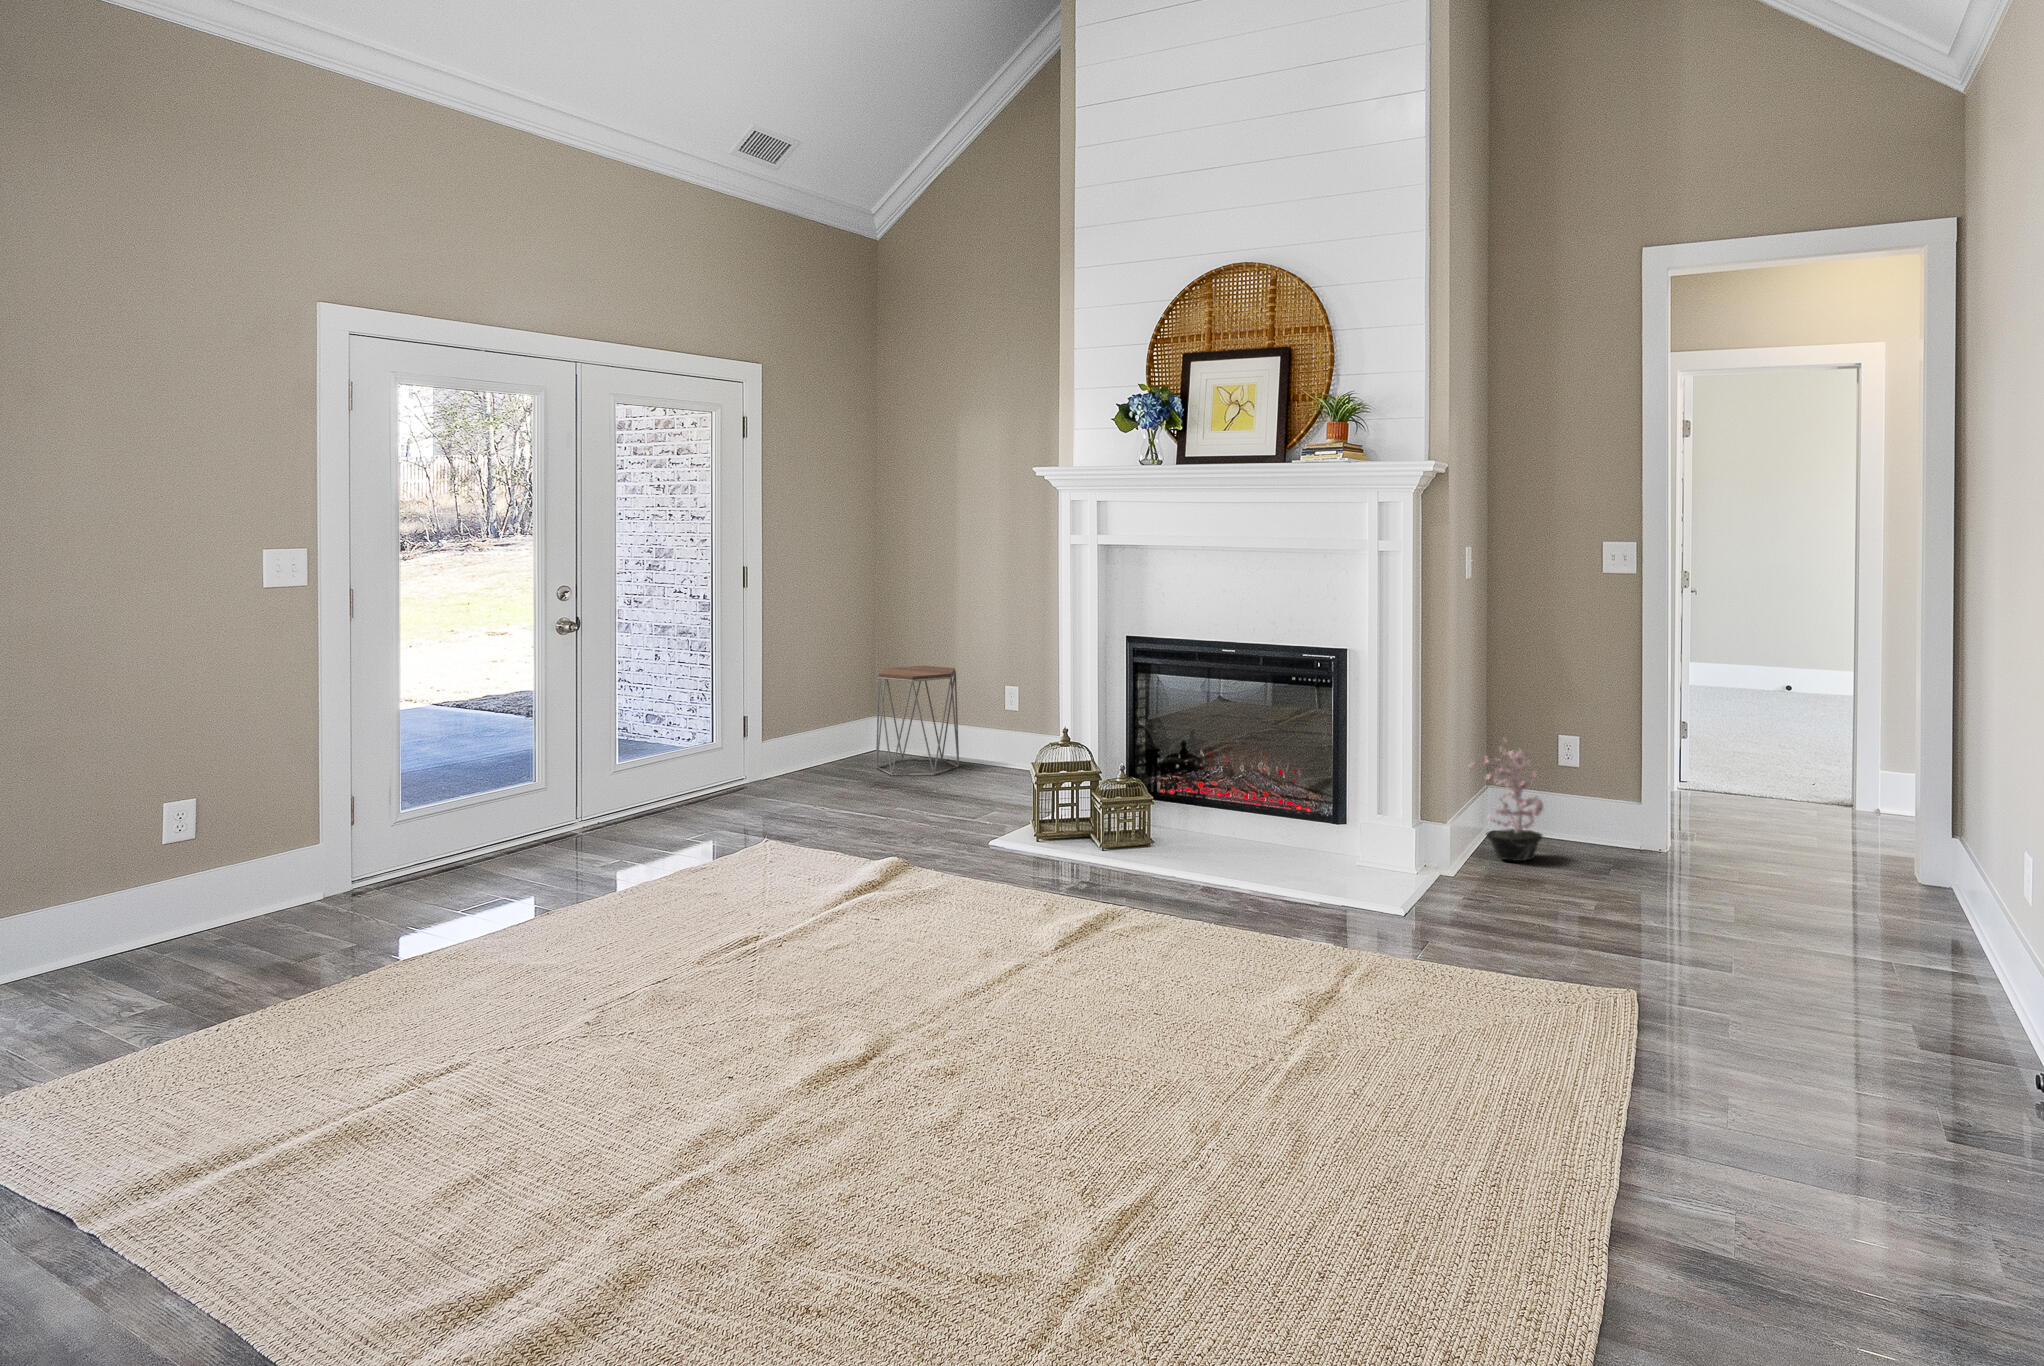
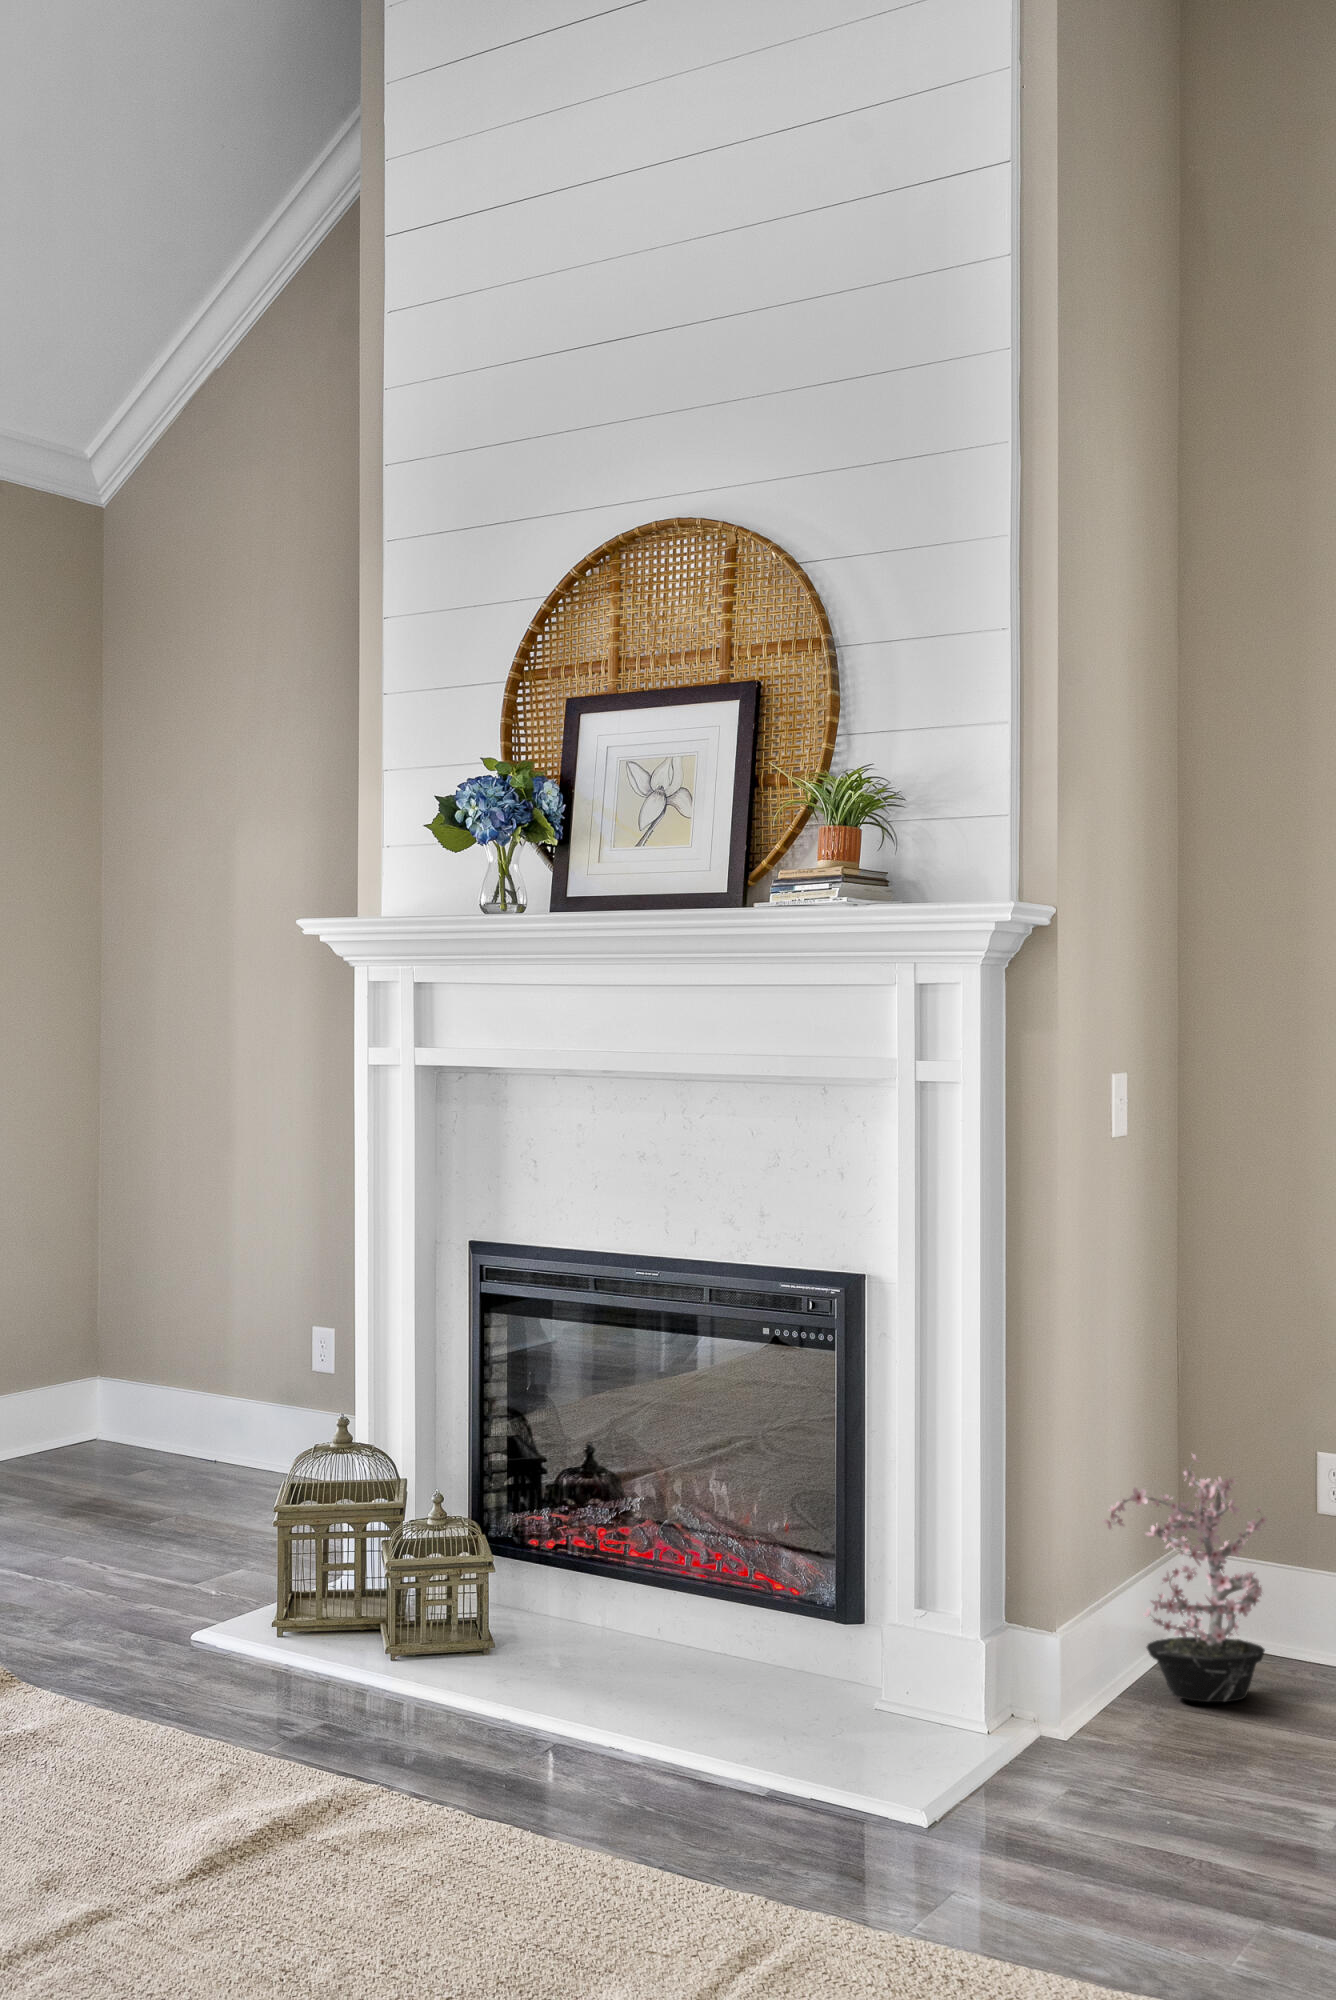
side table: present [876,666,959,776] -> none [75,1287,227,1491]

